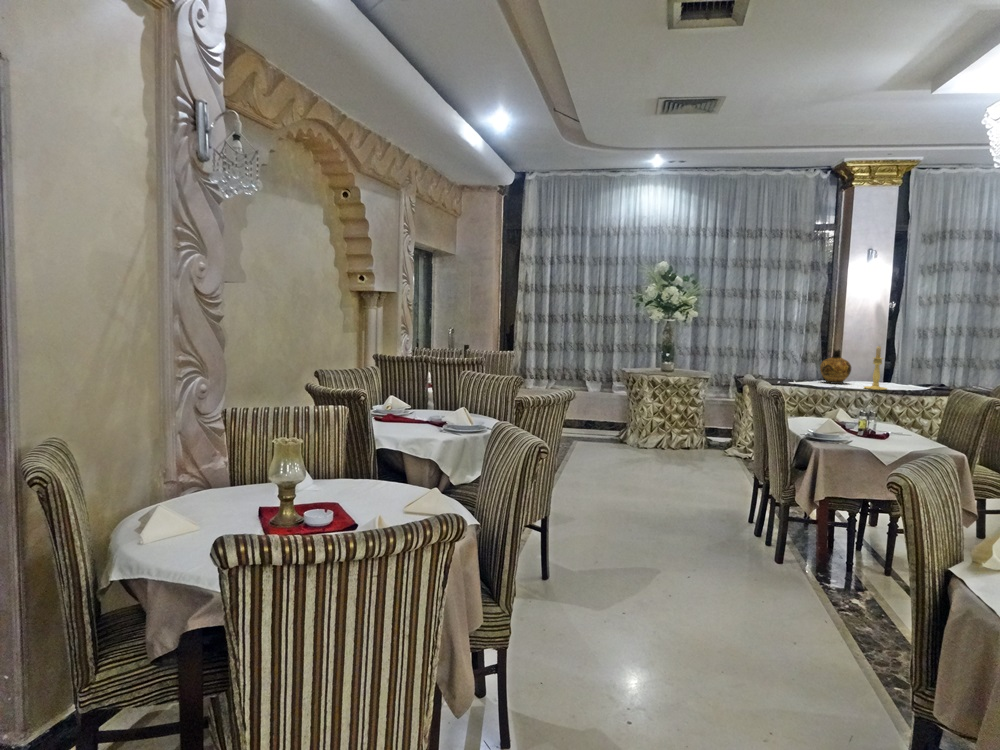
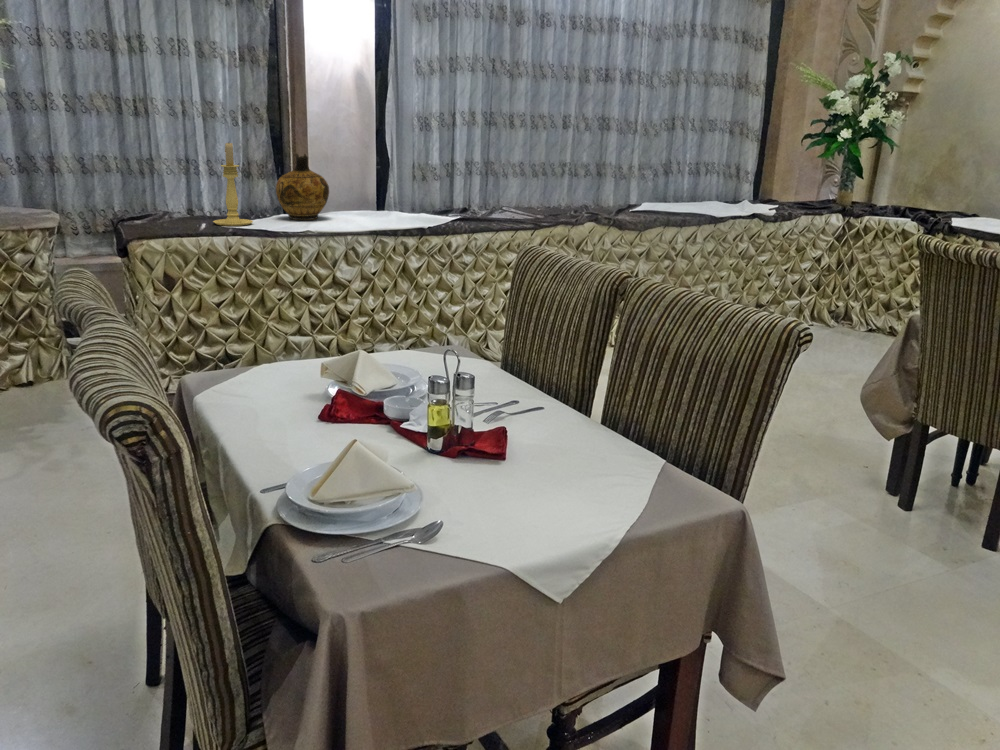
candle holder: present [864,346,887,390] -> present [213,143,253,226]

